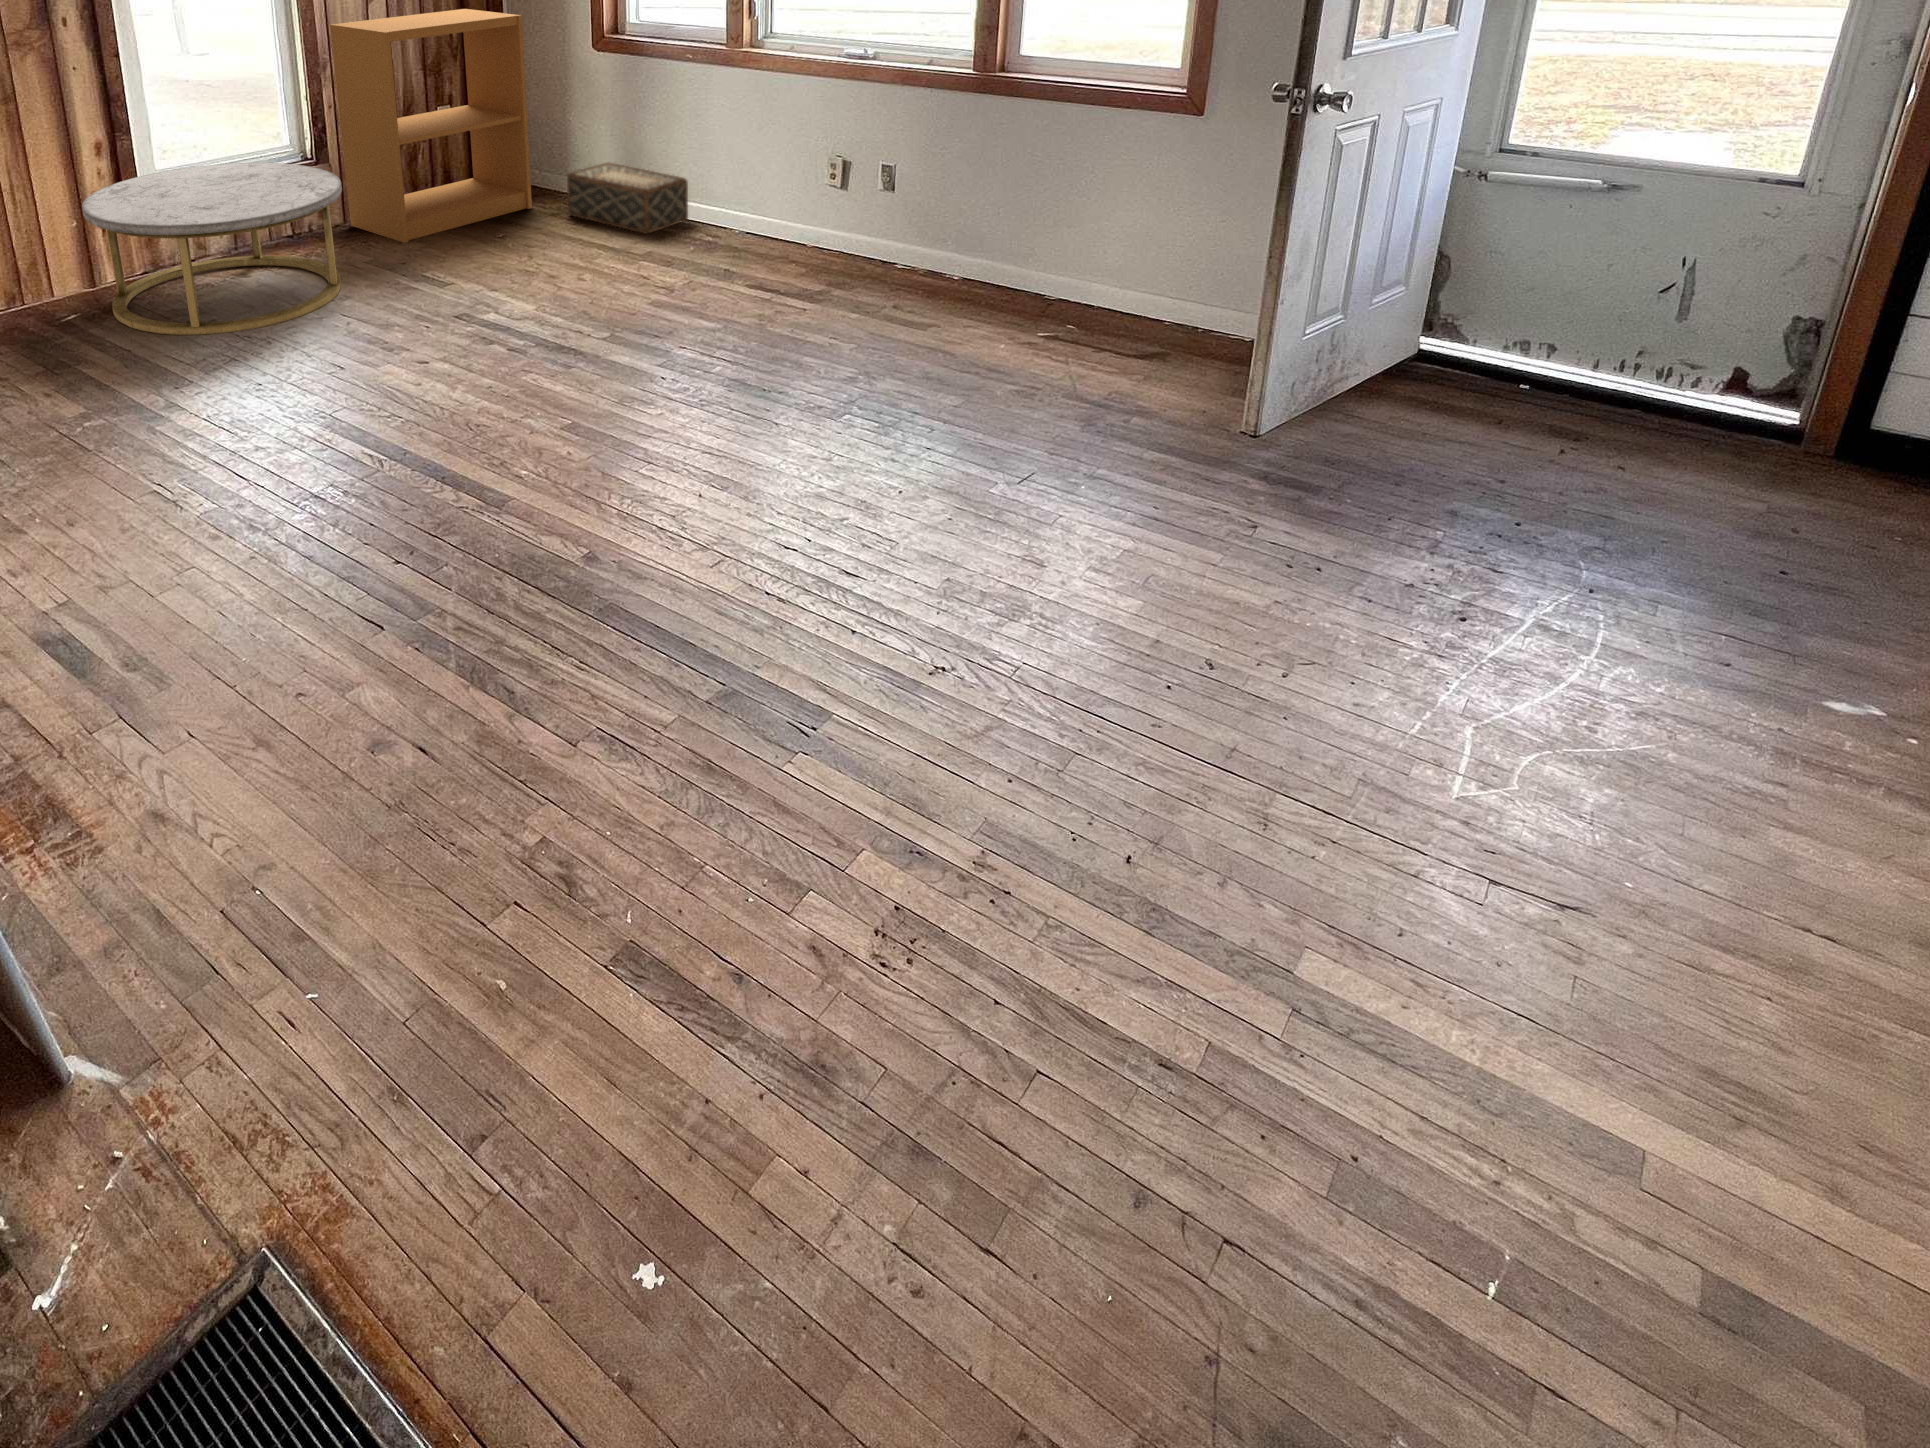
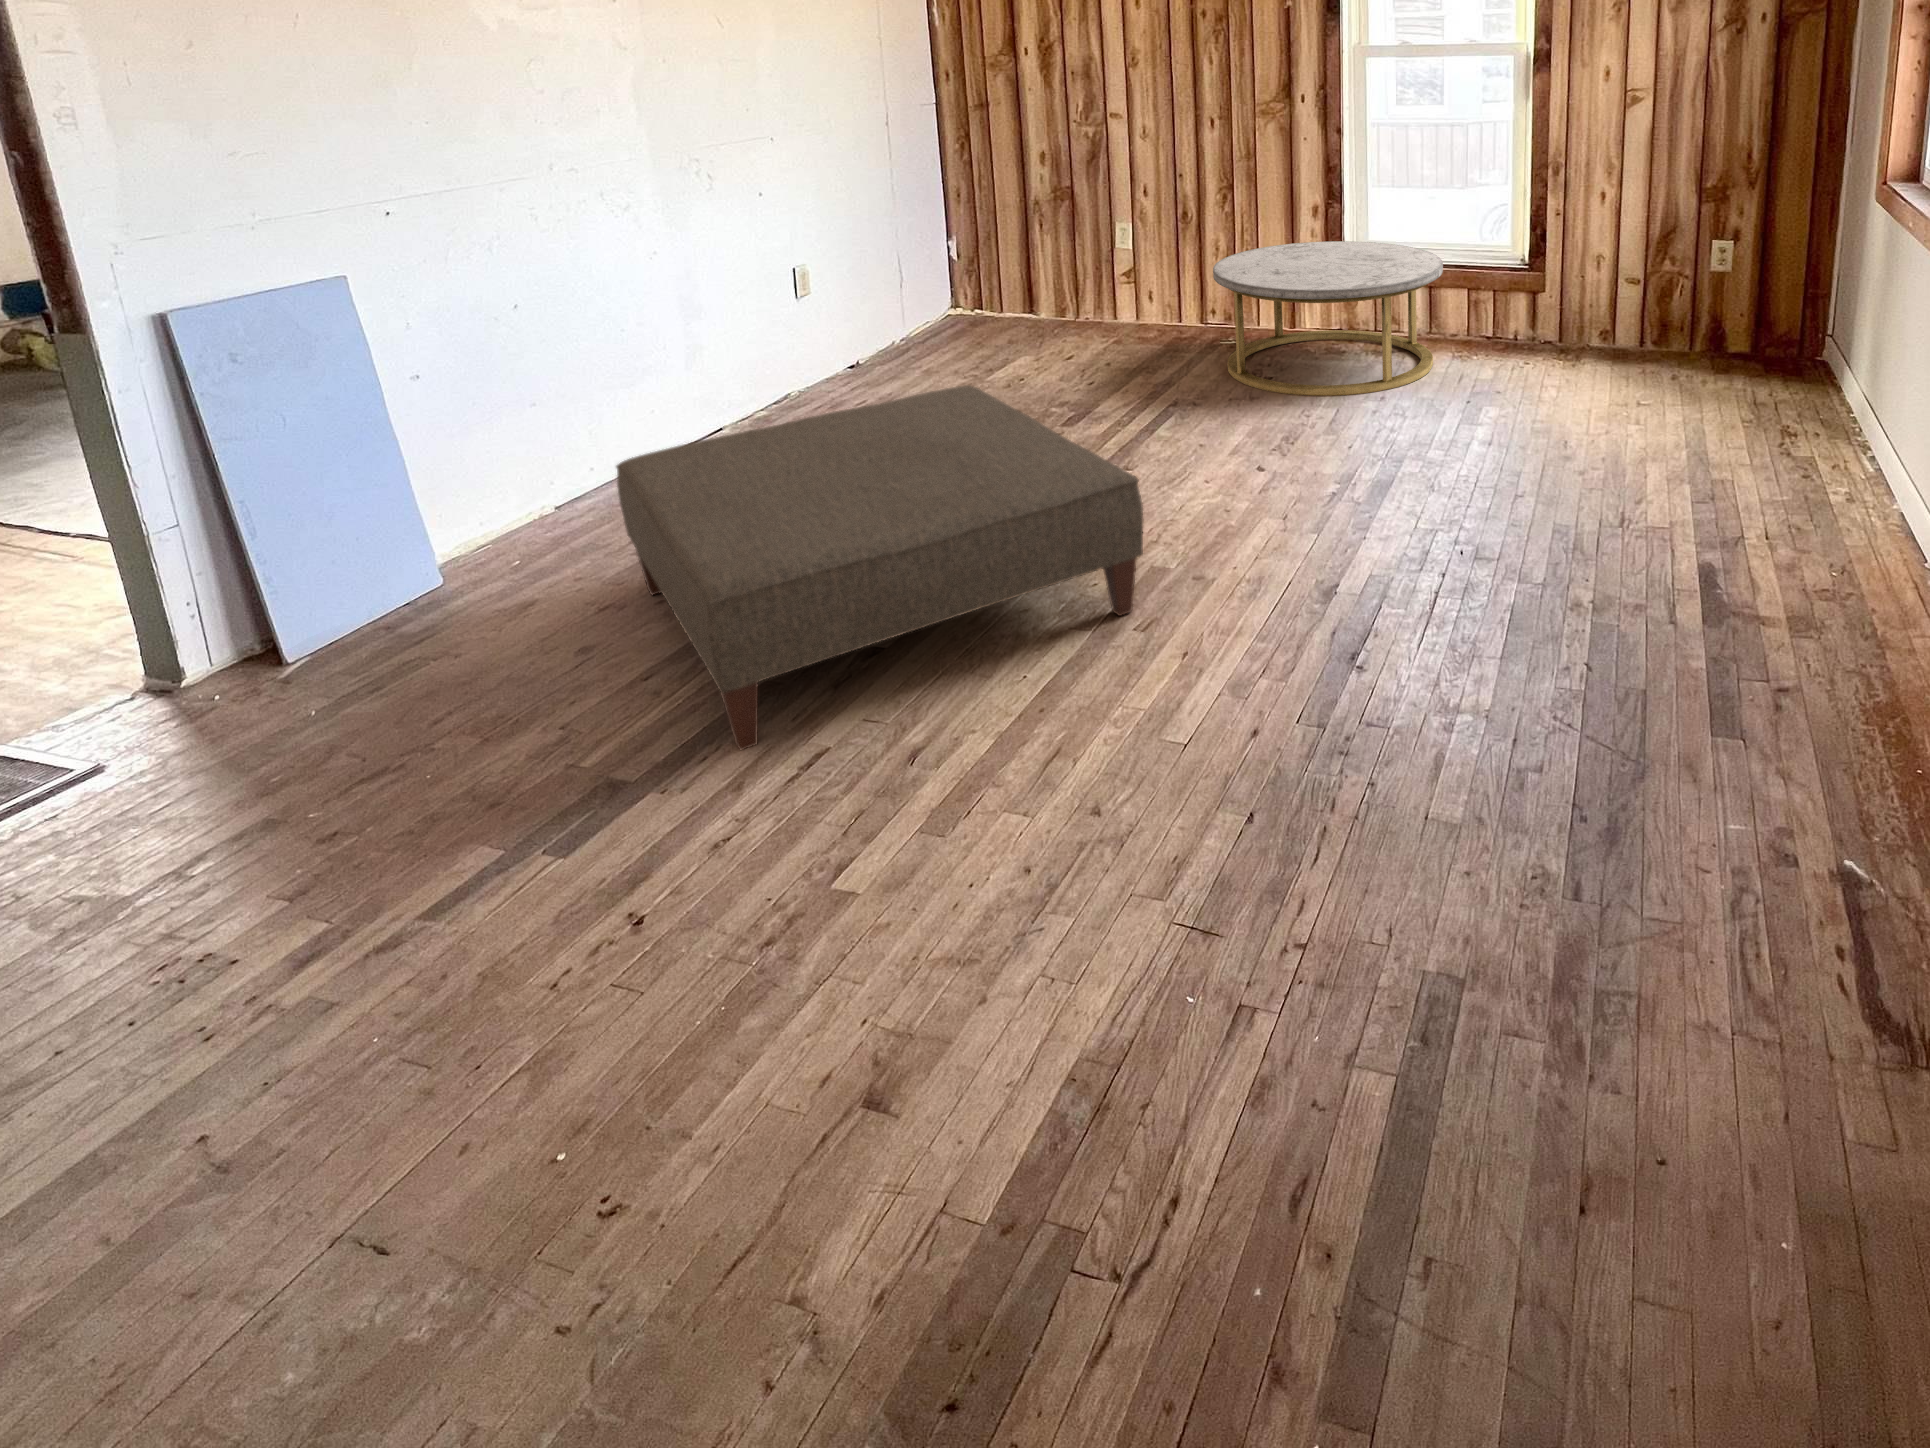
bookshelf: present [330,9,532,243] -> none [1546,126,1764,387]
woven basket: present [567,162,688,234] -> none [1757,351,1870,463]
ottoman: none [265,326,780,703] -> present [616,385,1143,750]

